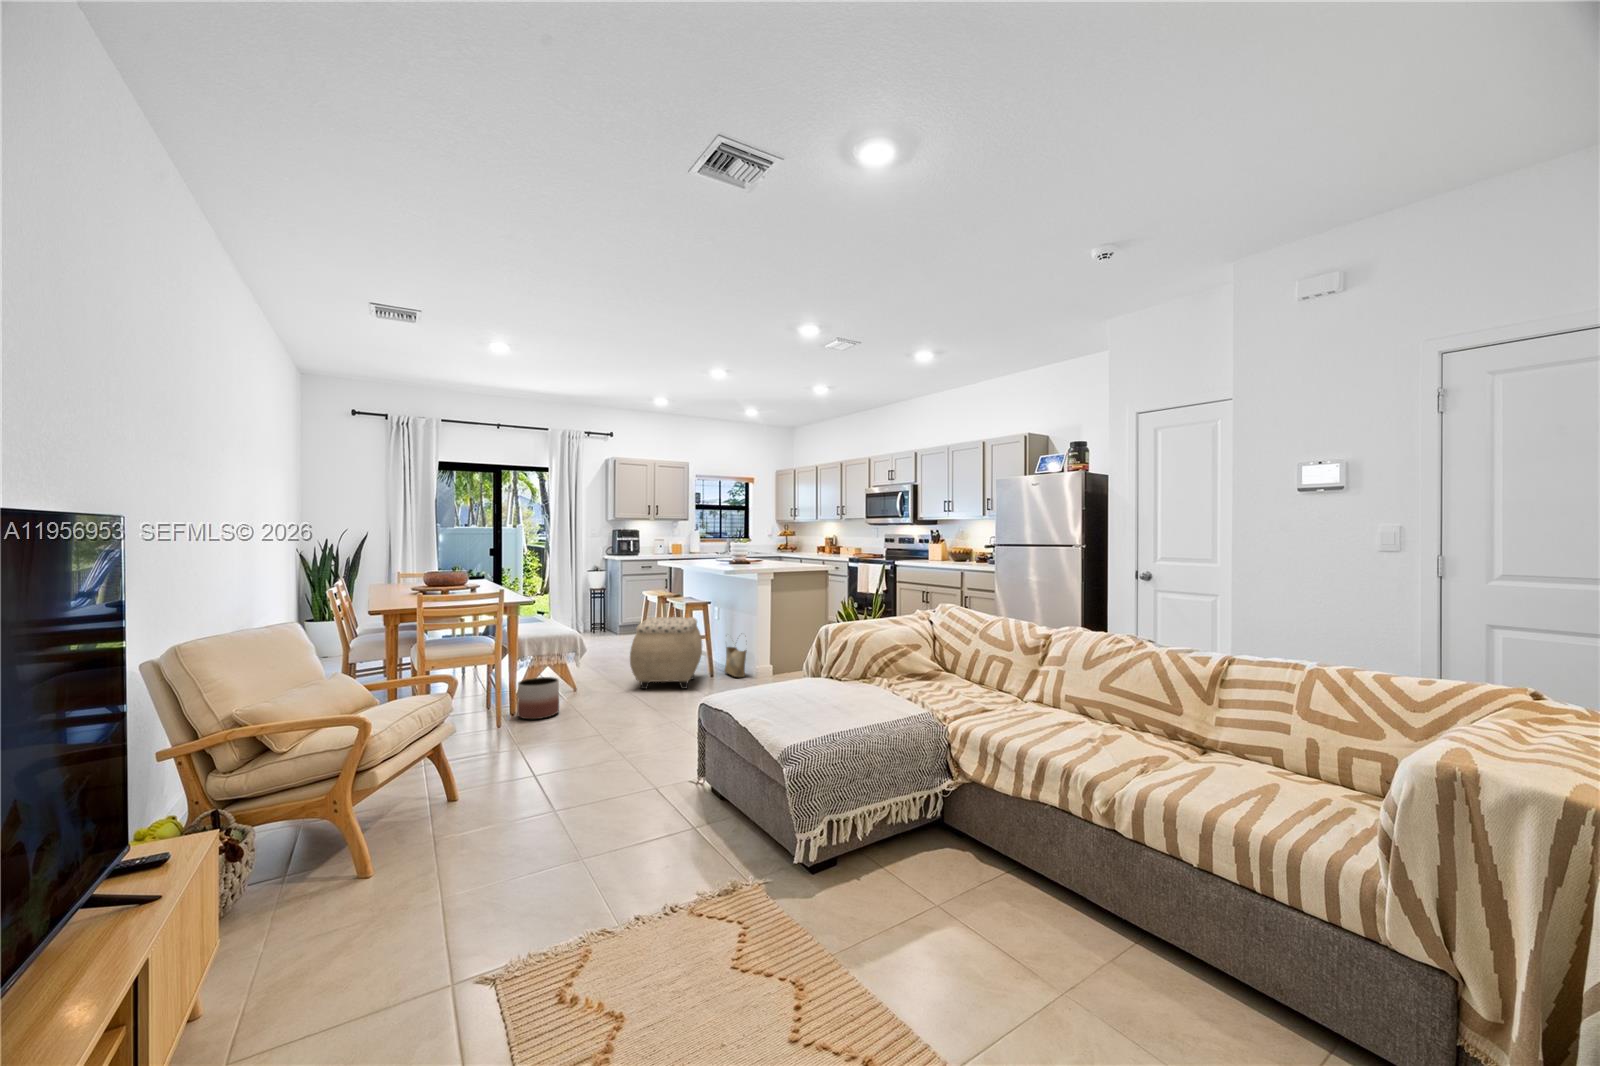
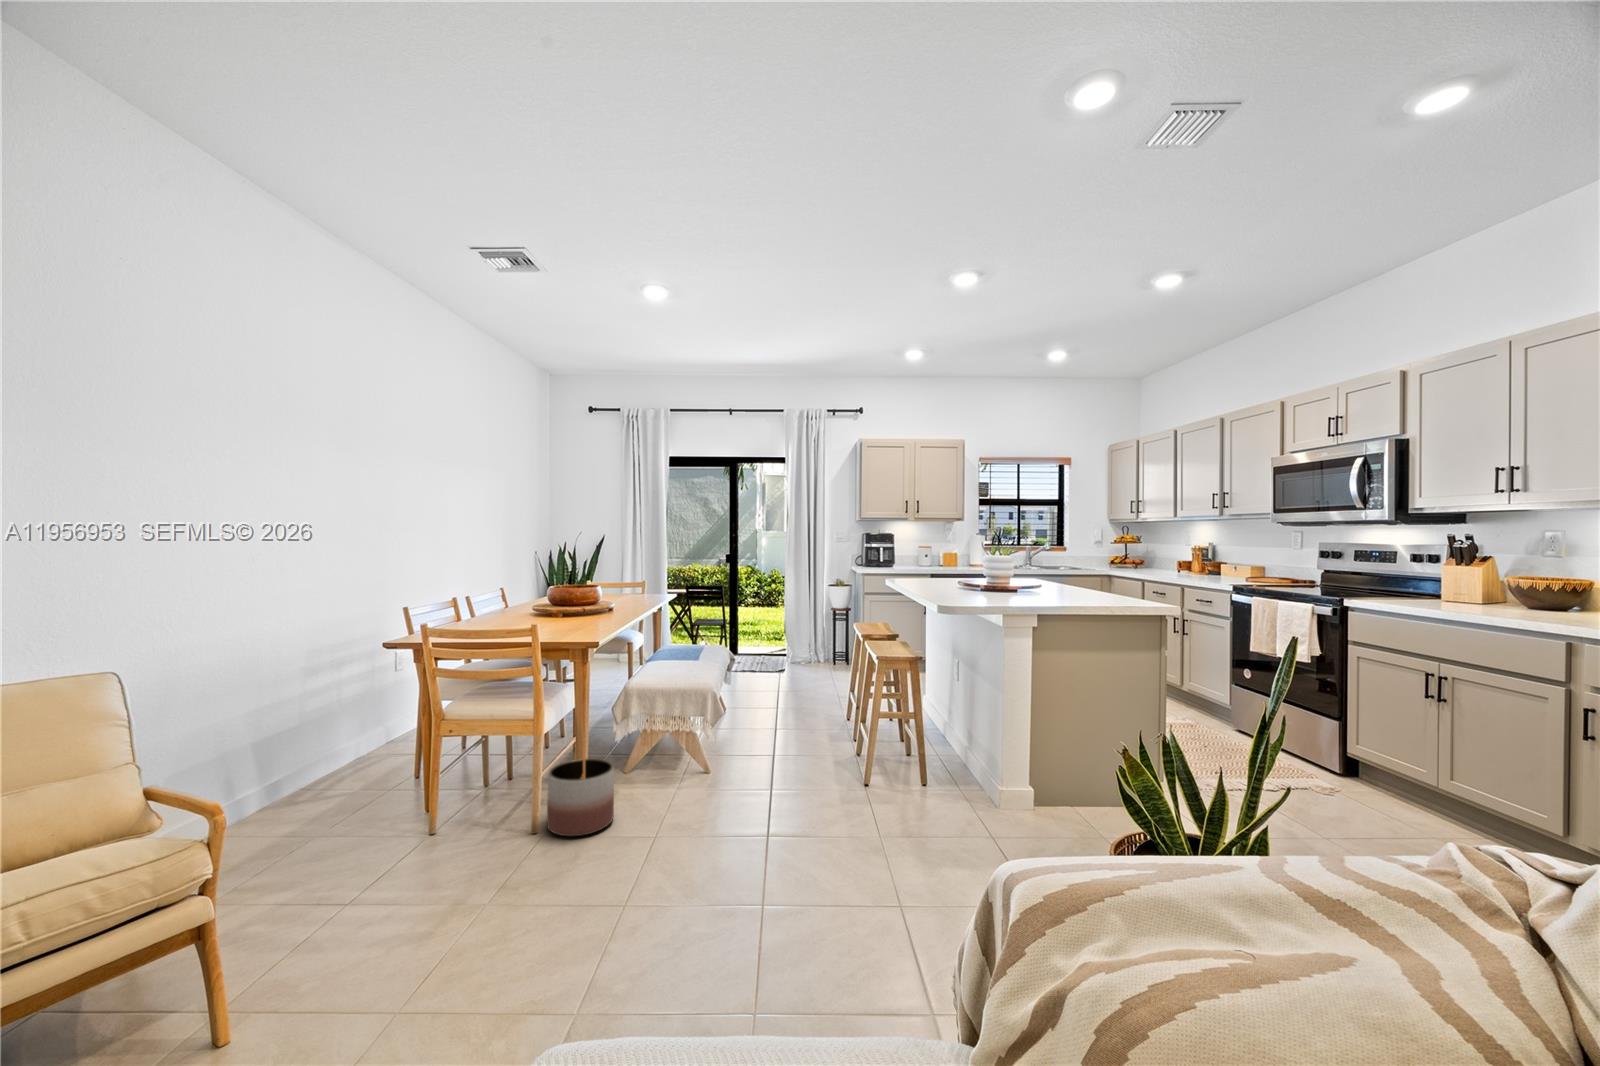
ottoman: present [630,617,702,689] -> none [758,671,901,814]
woven basket: present [724,647,747,677] -> none [942,716,979,805]

